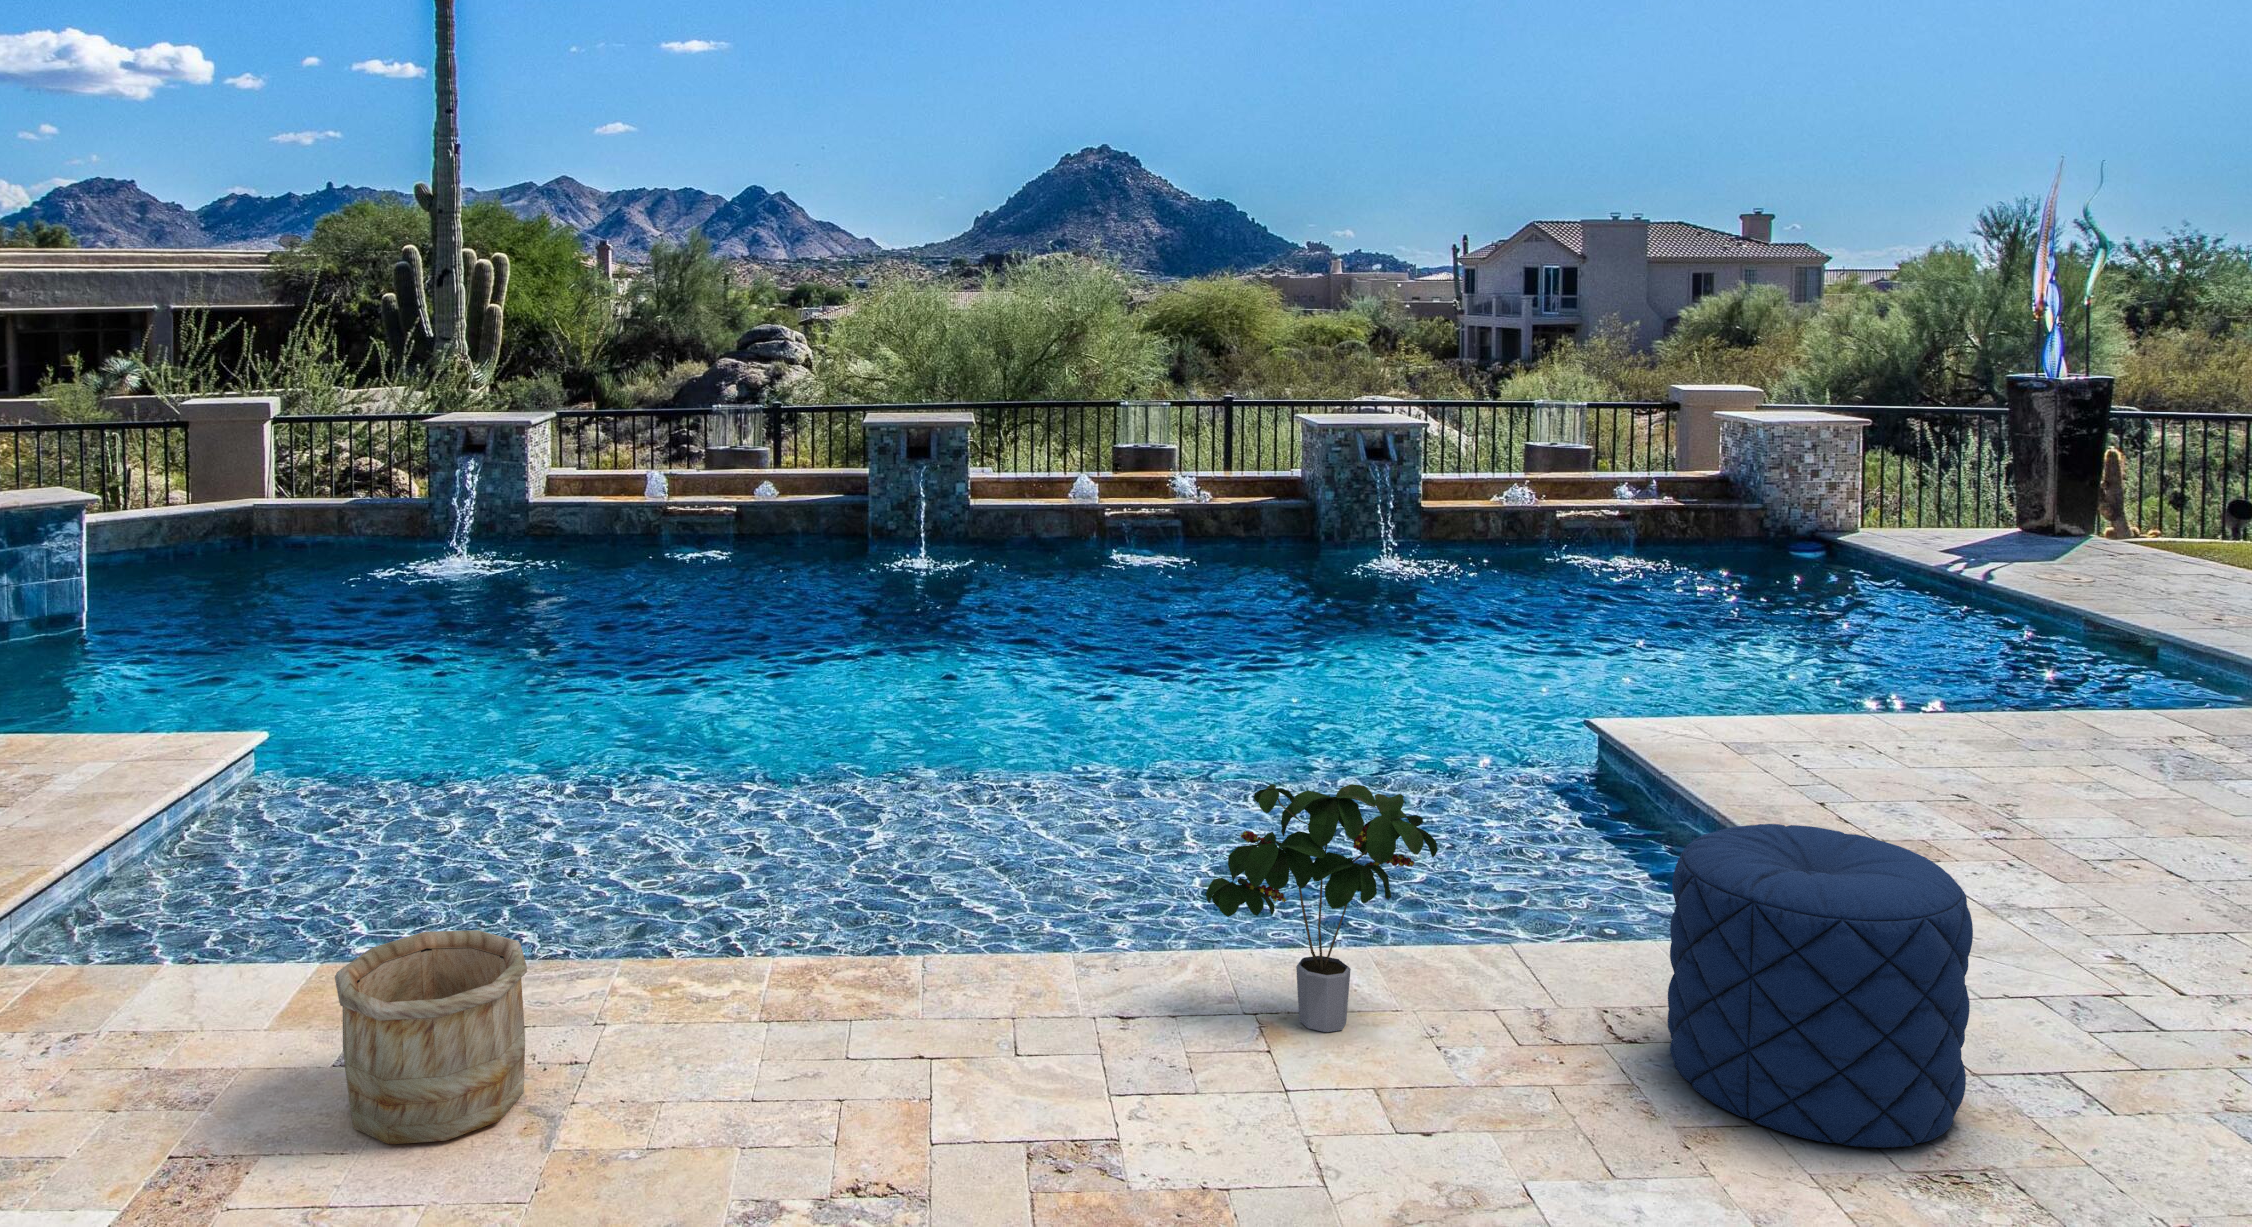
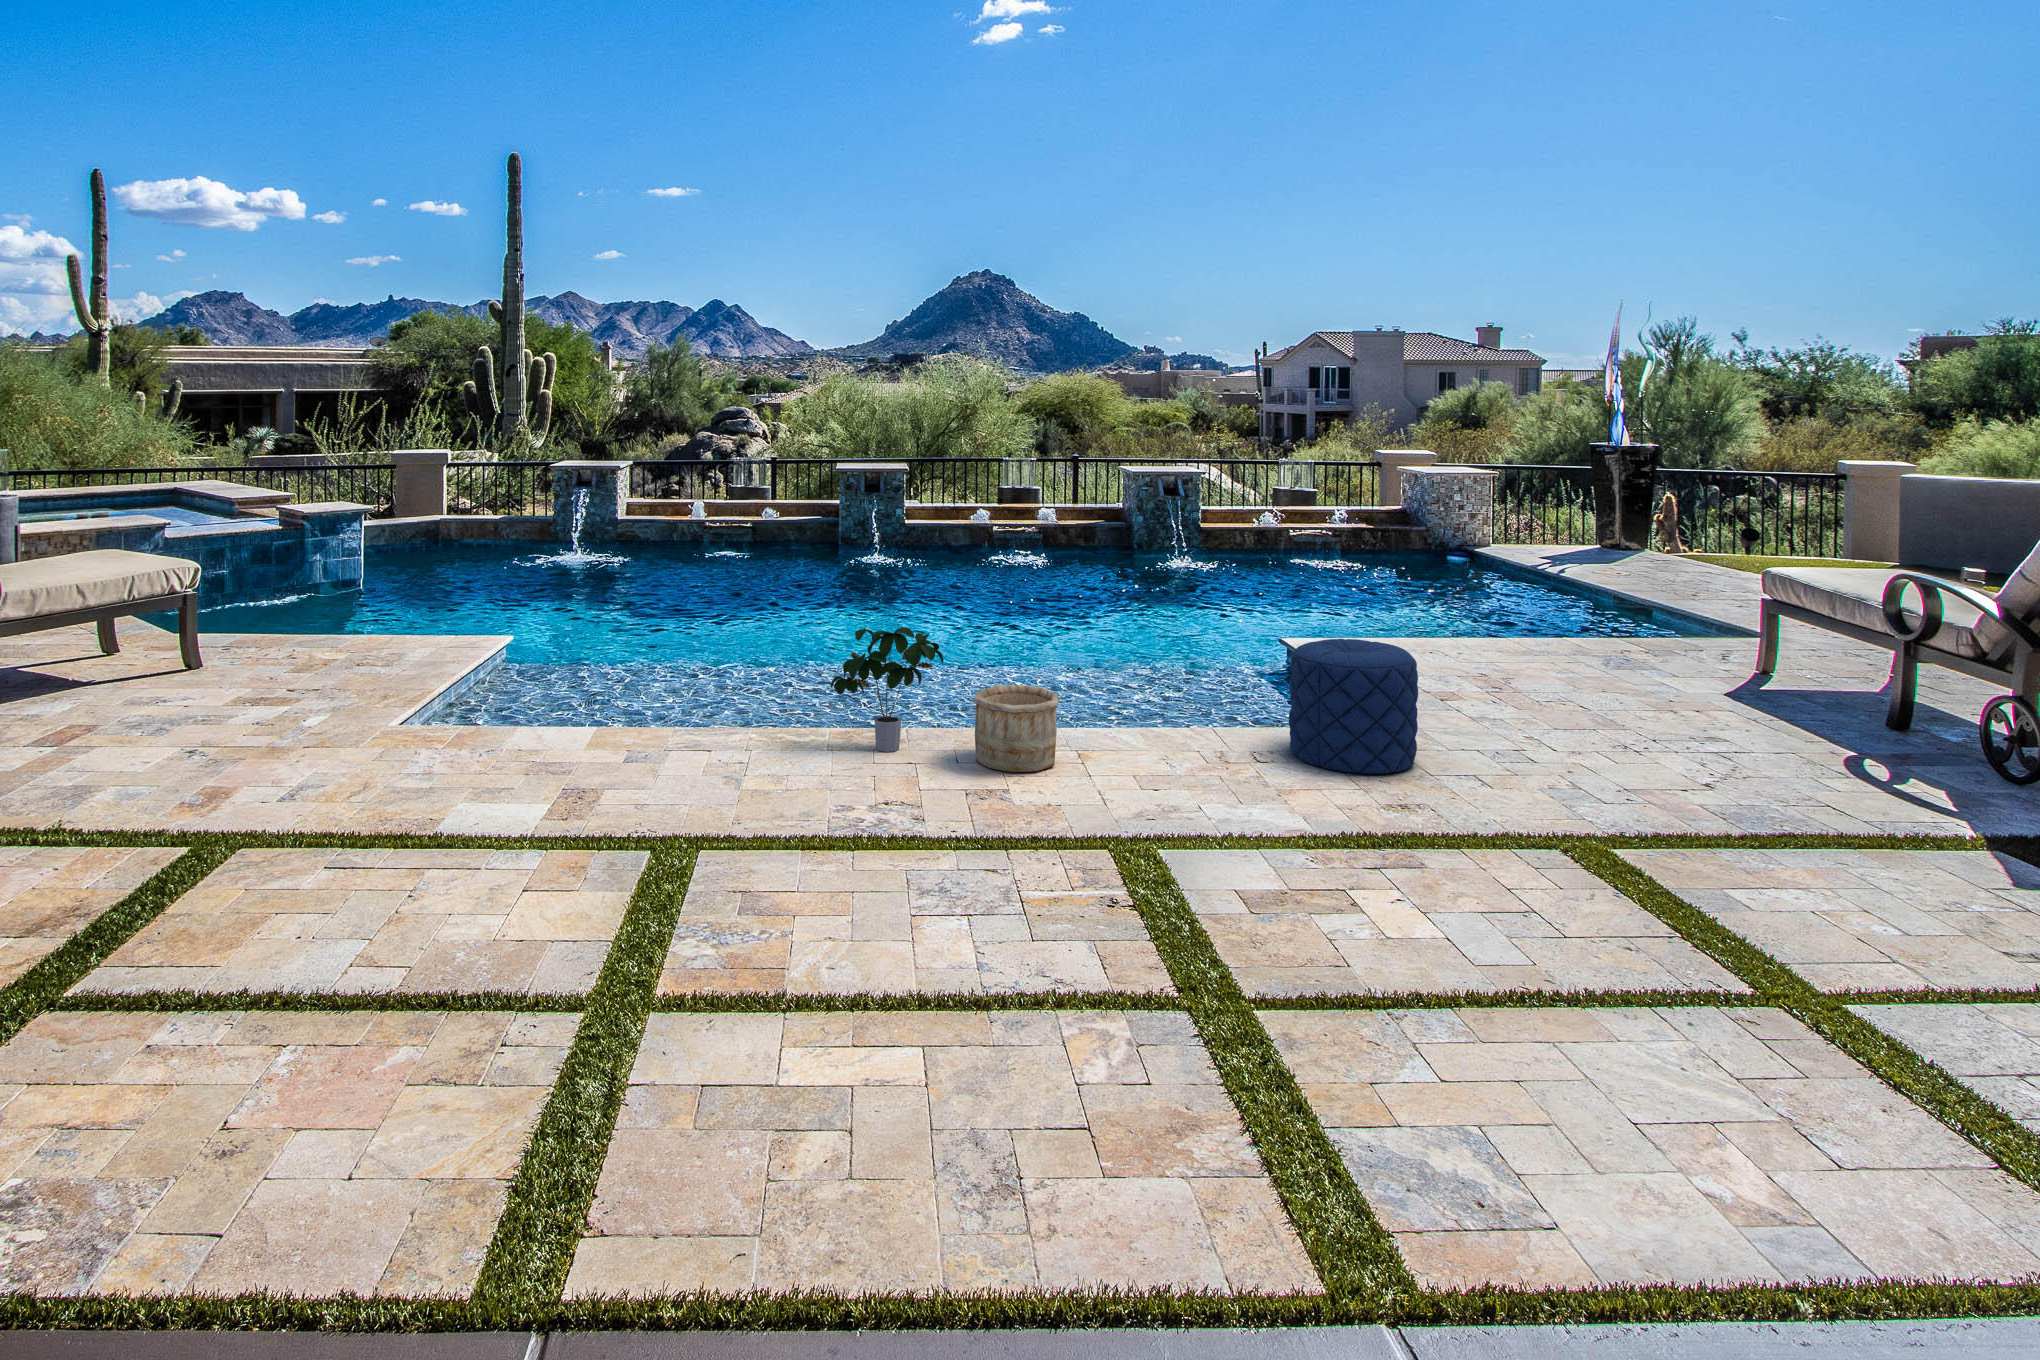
potted plant: present [1206,784,1438,1032] -> present [831,627,943,752]
wooden bucket: present [335,930,527,1144] -> present [973,685,1059,772]

